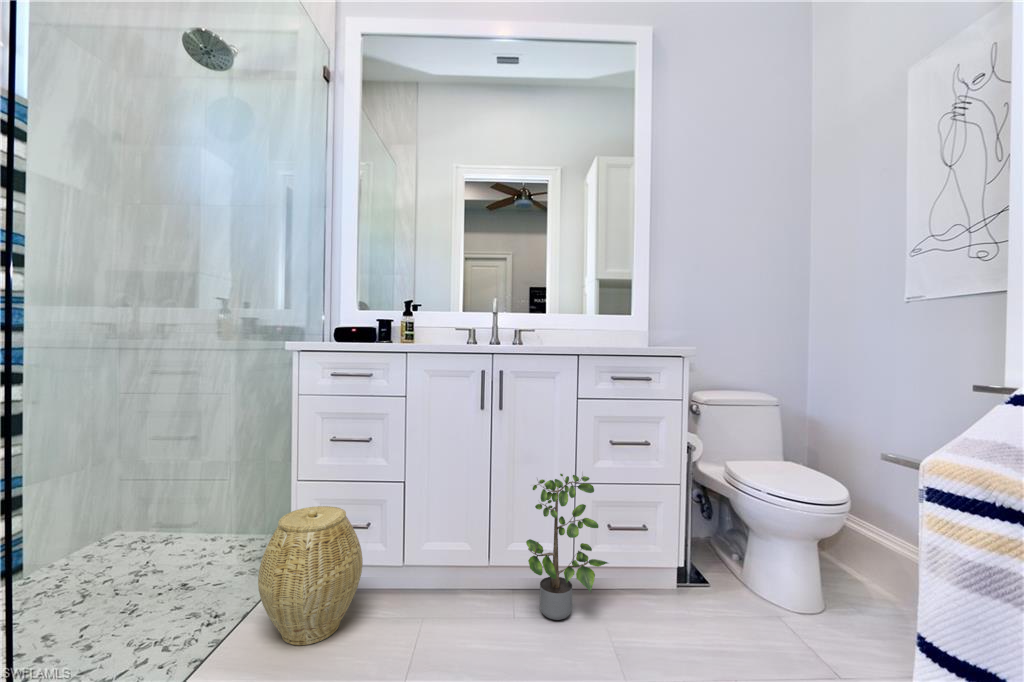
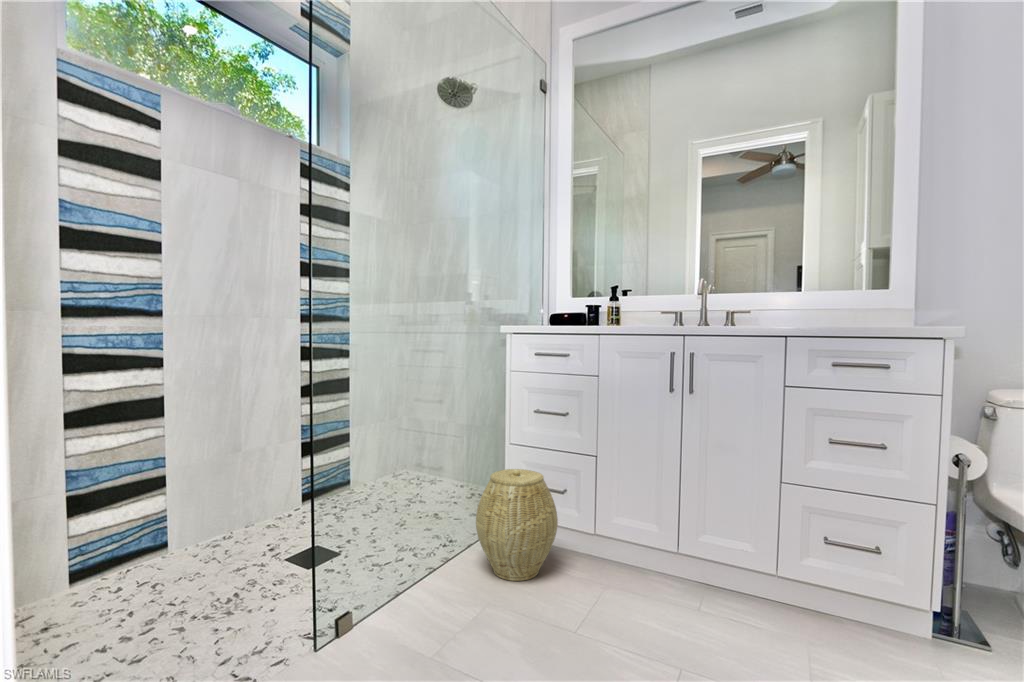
potted plant: present [526,474,608,620] -> none [715,467,820,625]

